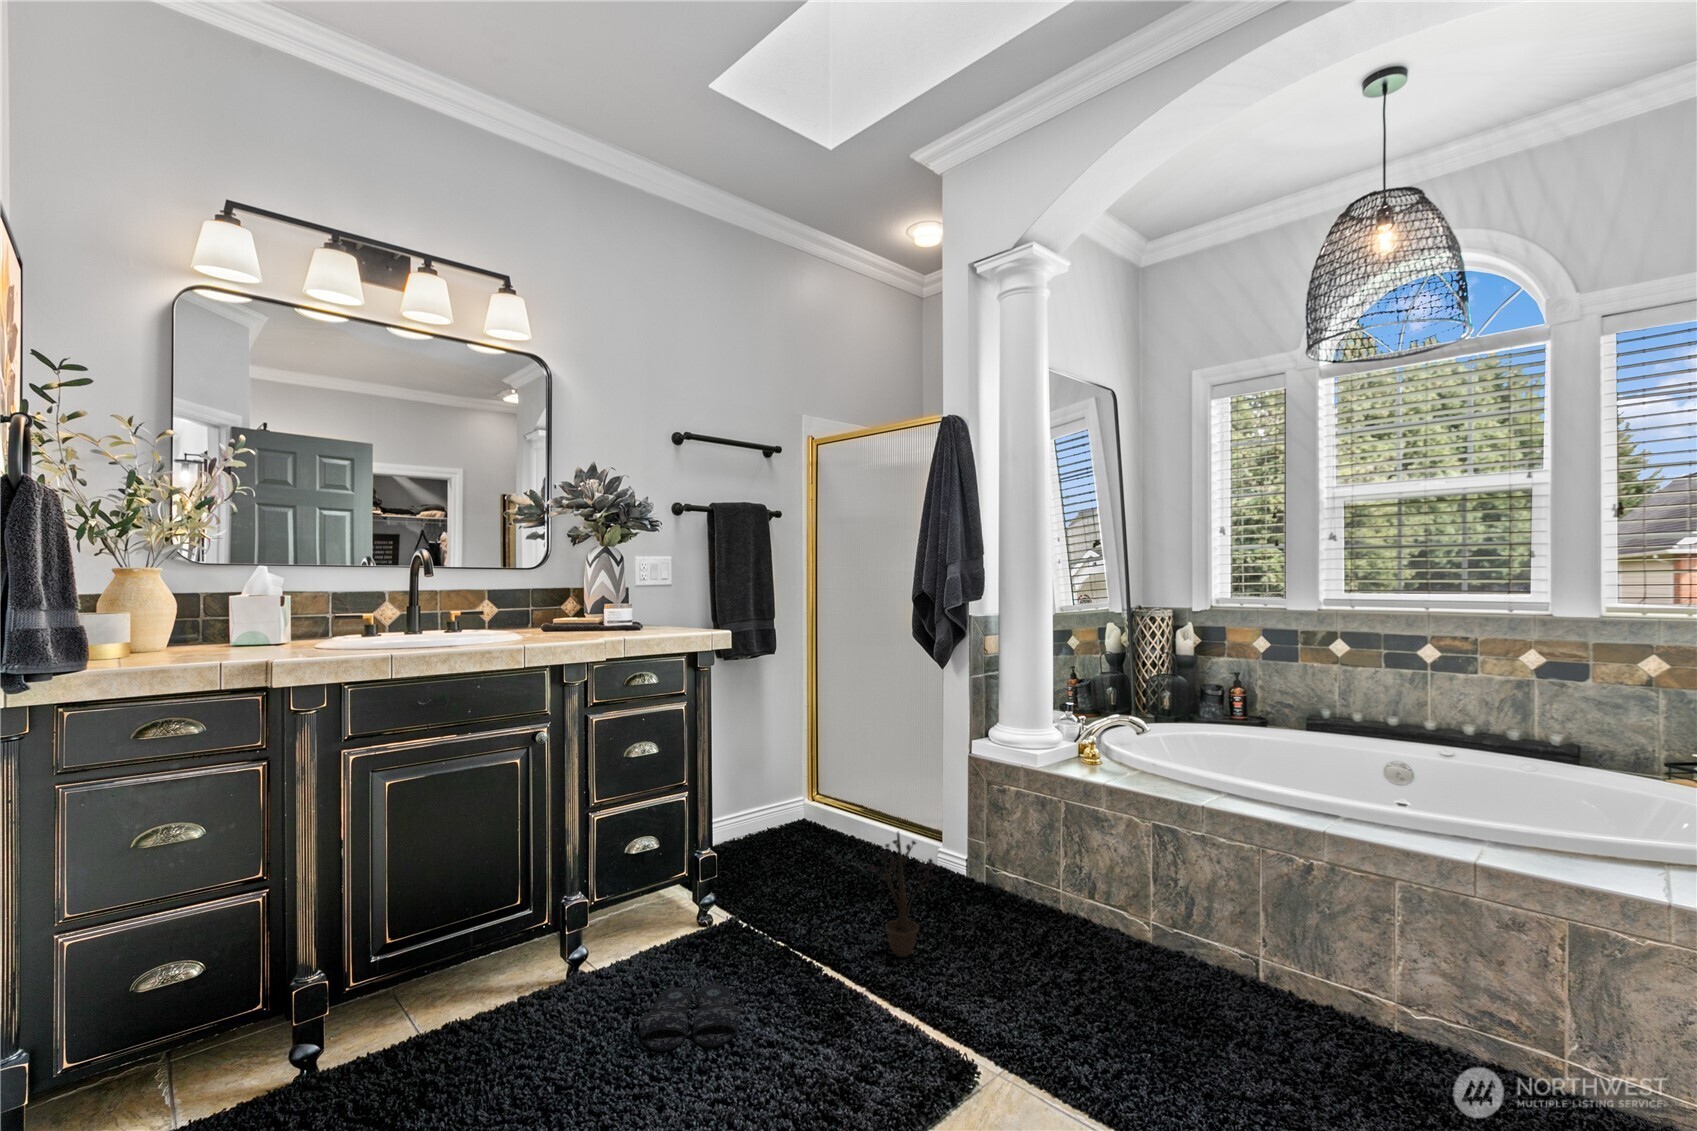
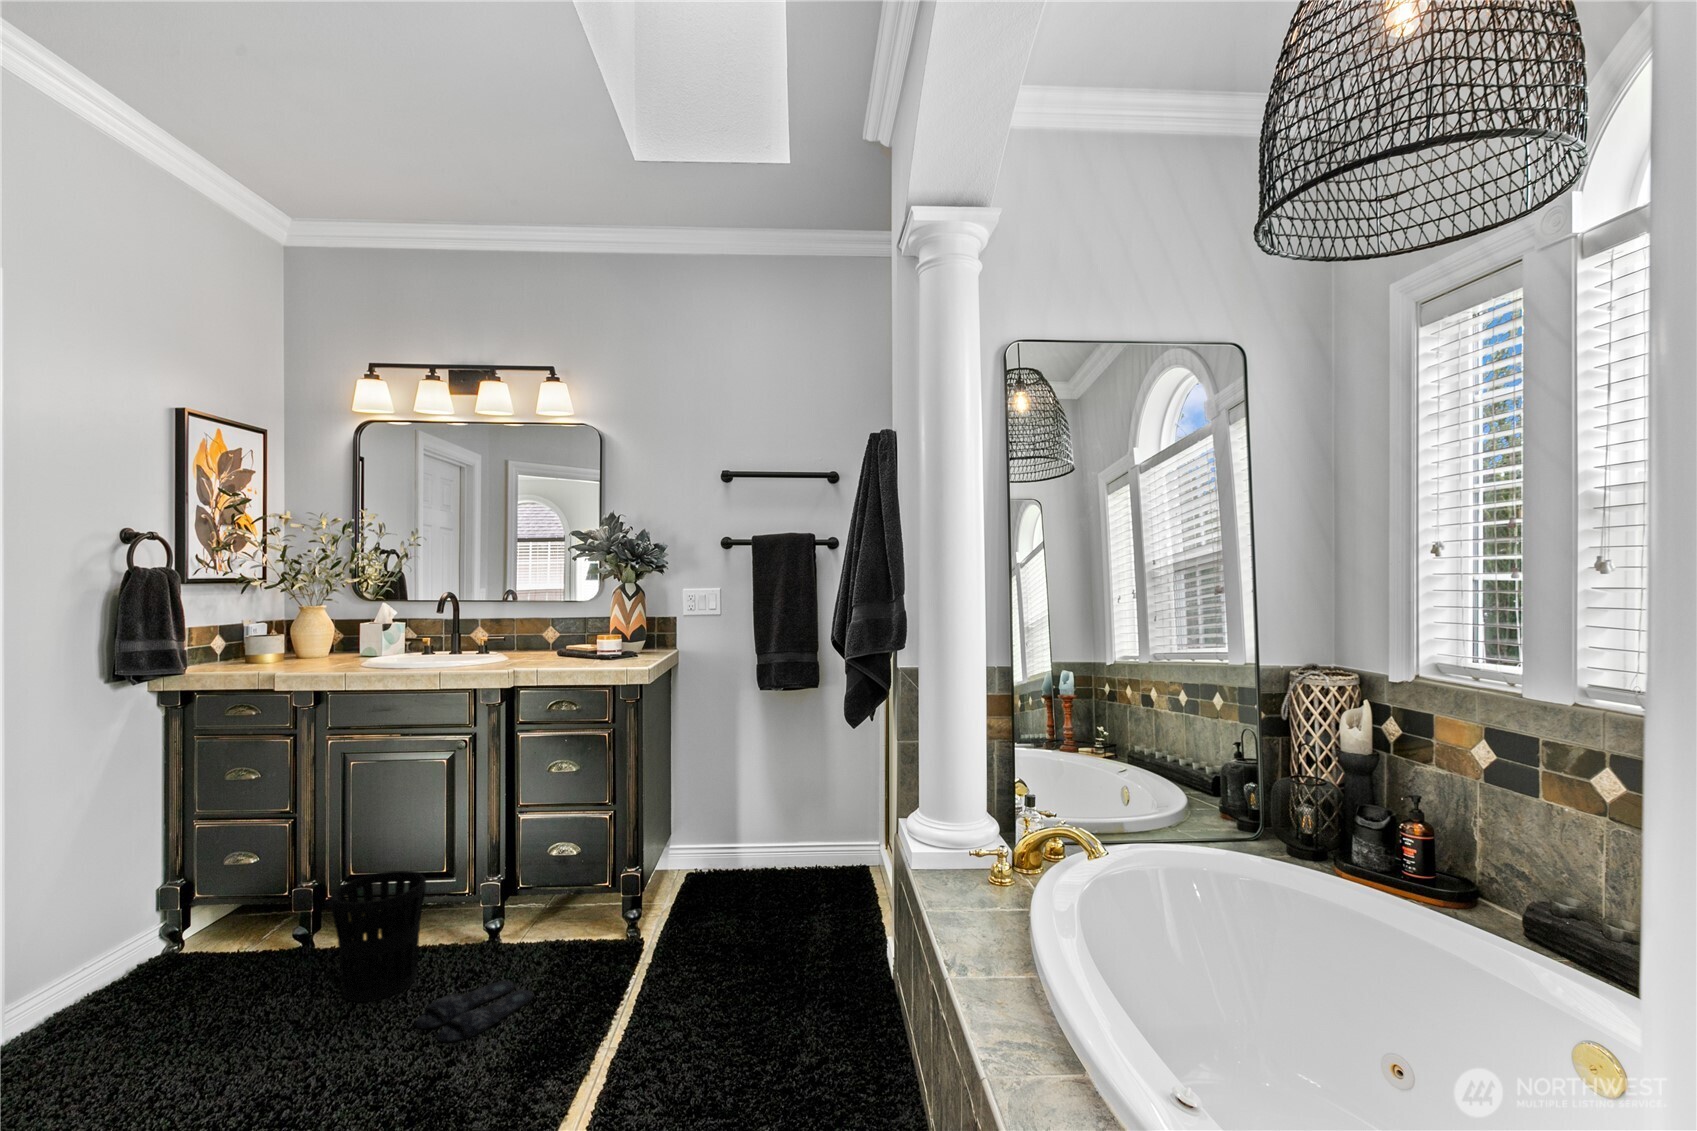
decorative plant: present [859,832,939,958] -> none [659,902,700,1037]
wastebasket: none [458,898,576,1076] -> present [330,871,426,1002]

